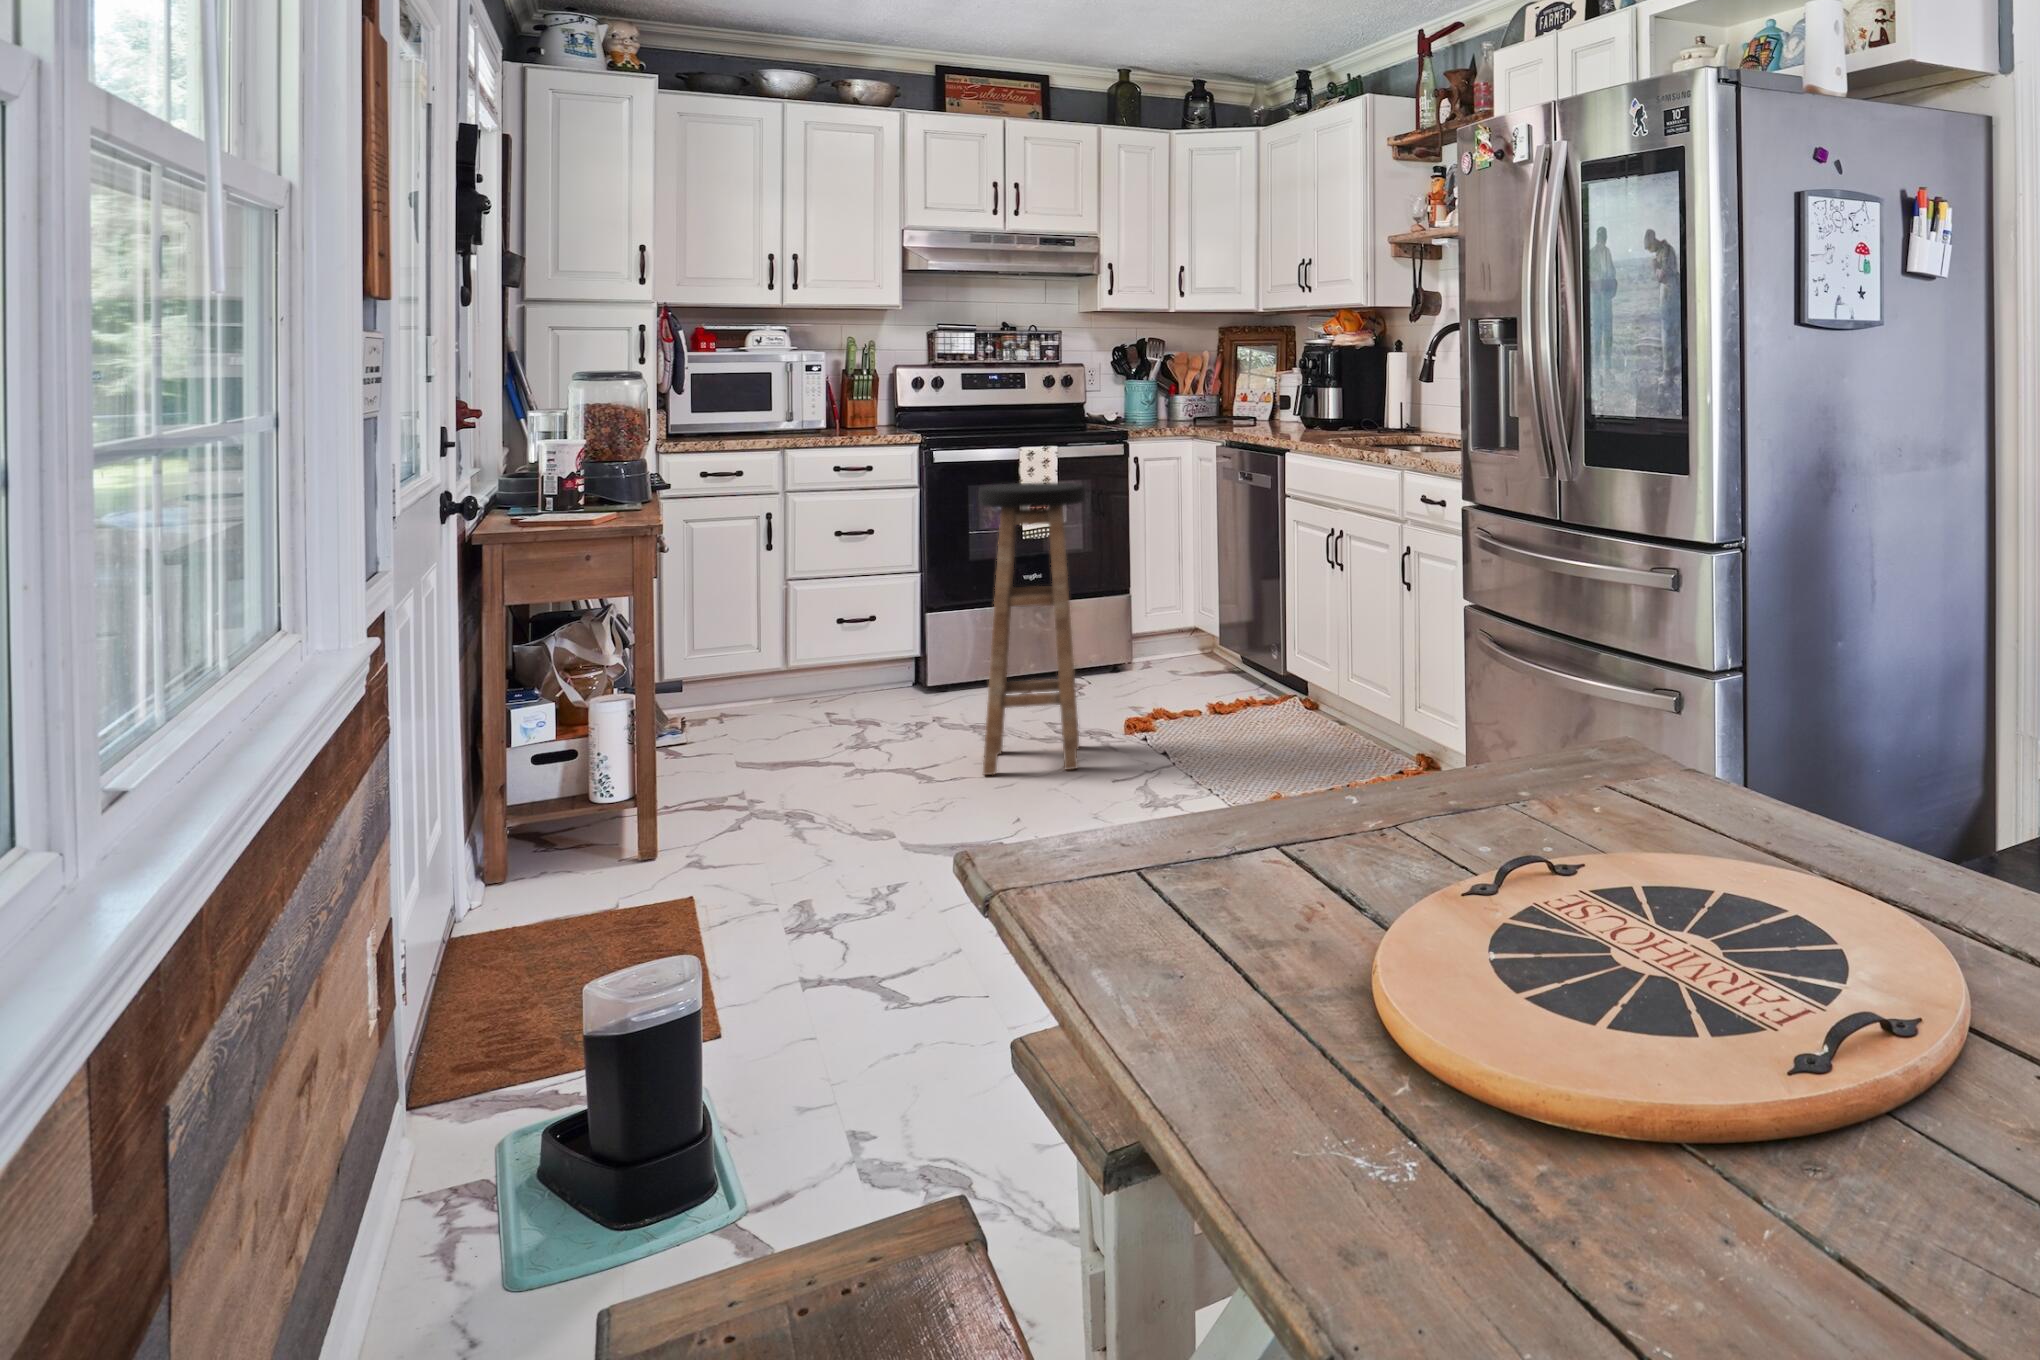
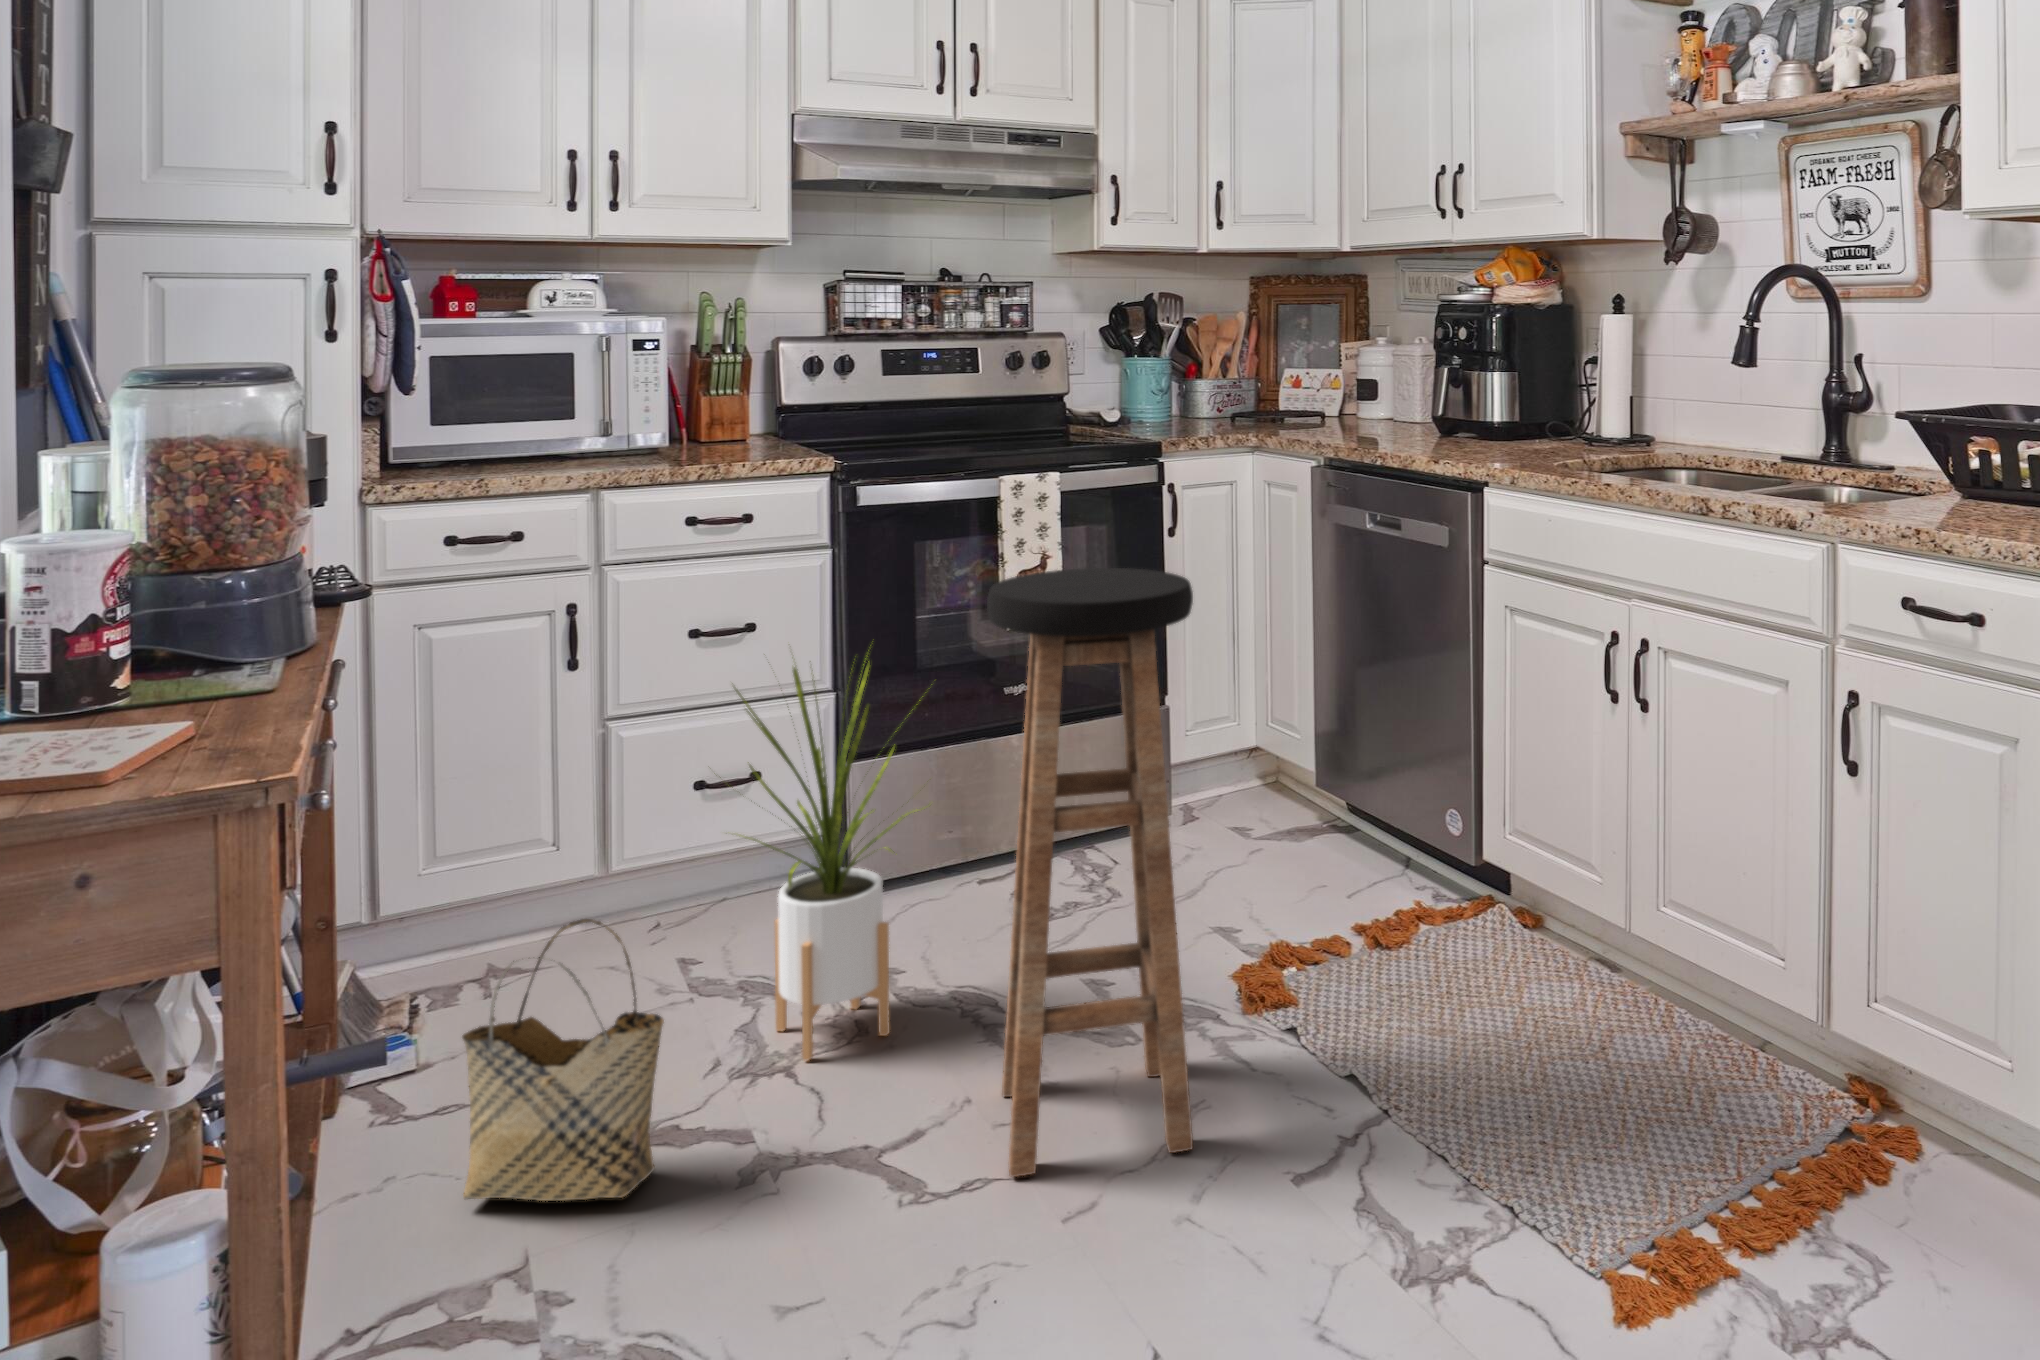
house plant: none [840,525,964,744] -> present [714,661,914,1061]
woven basket: none [718,650,815,778] -> present [462,919,664,1201]

